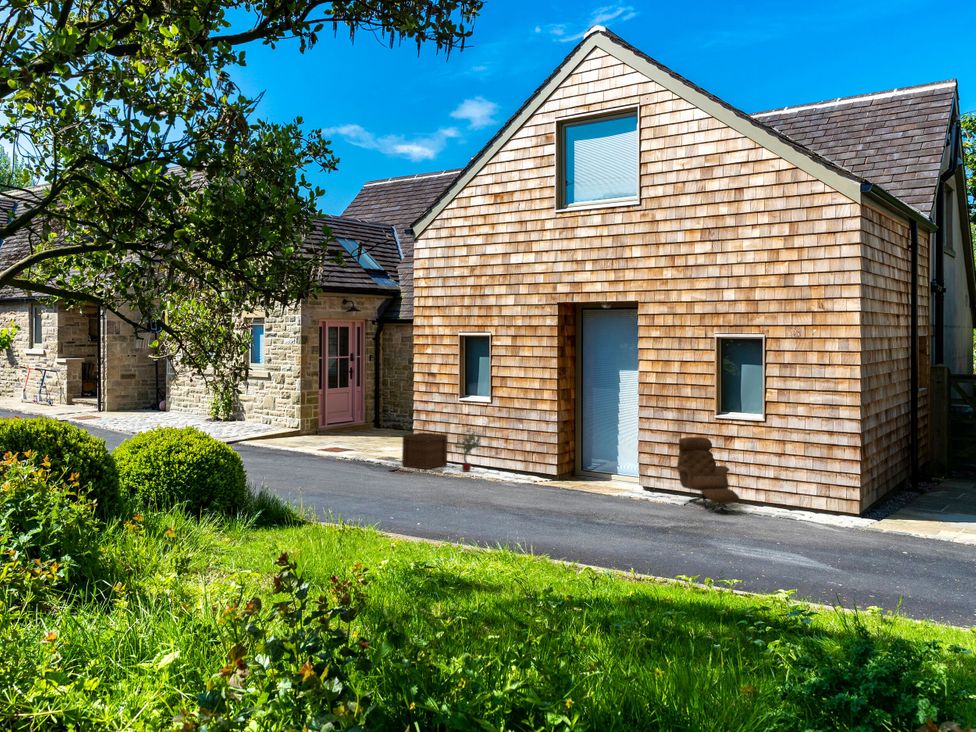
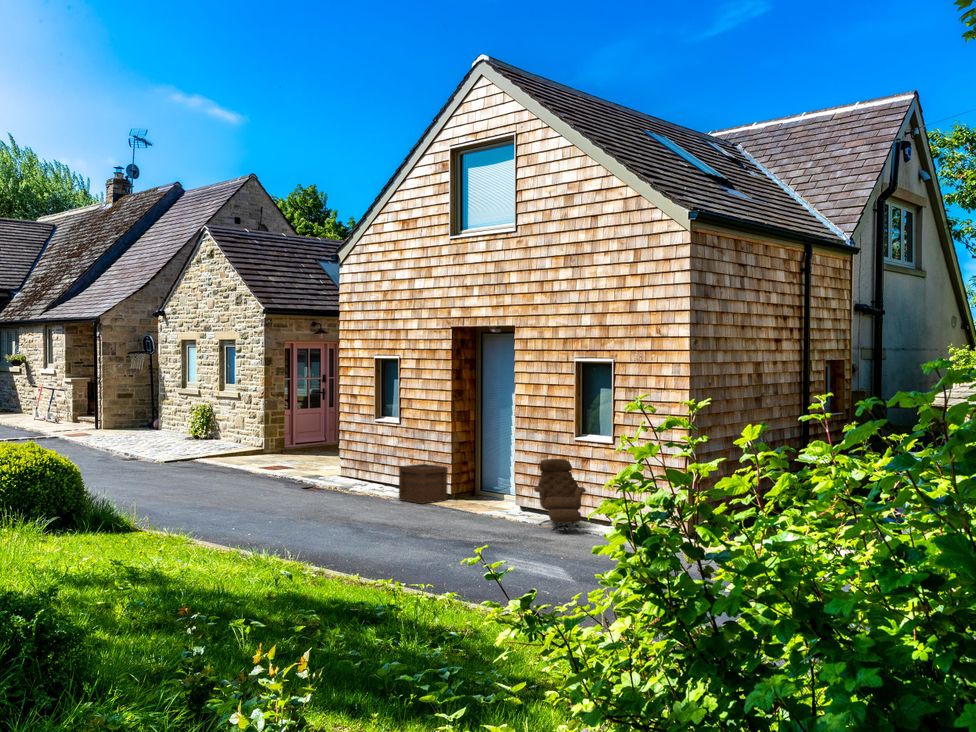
potted tree: present [455,428,481,472] -> none [367,448,392,491]
wooden crate: present [402,433,447,469] -> present [399,464,448,504]

